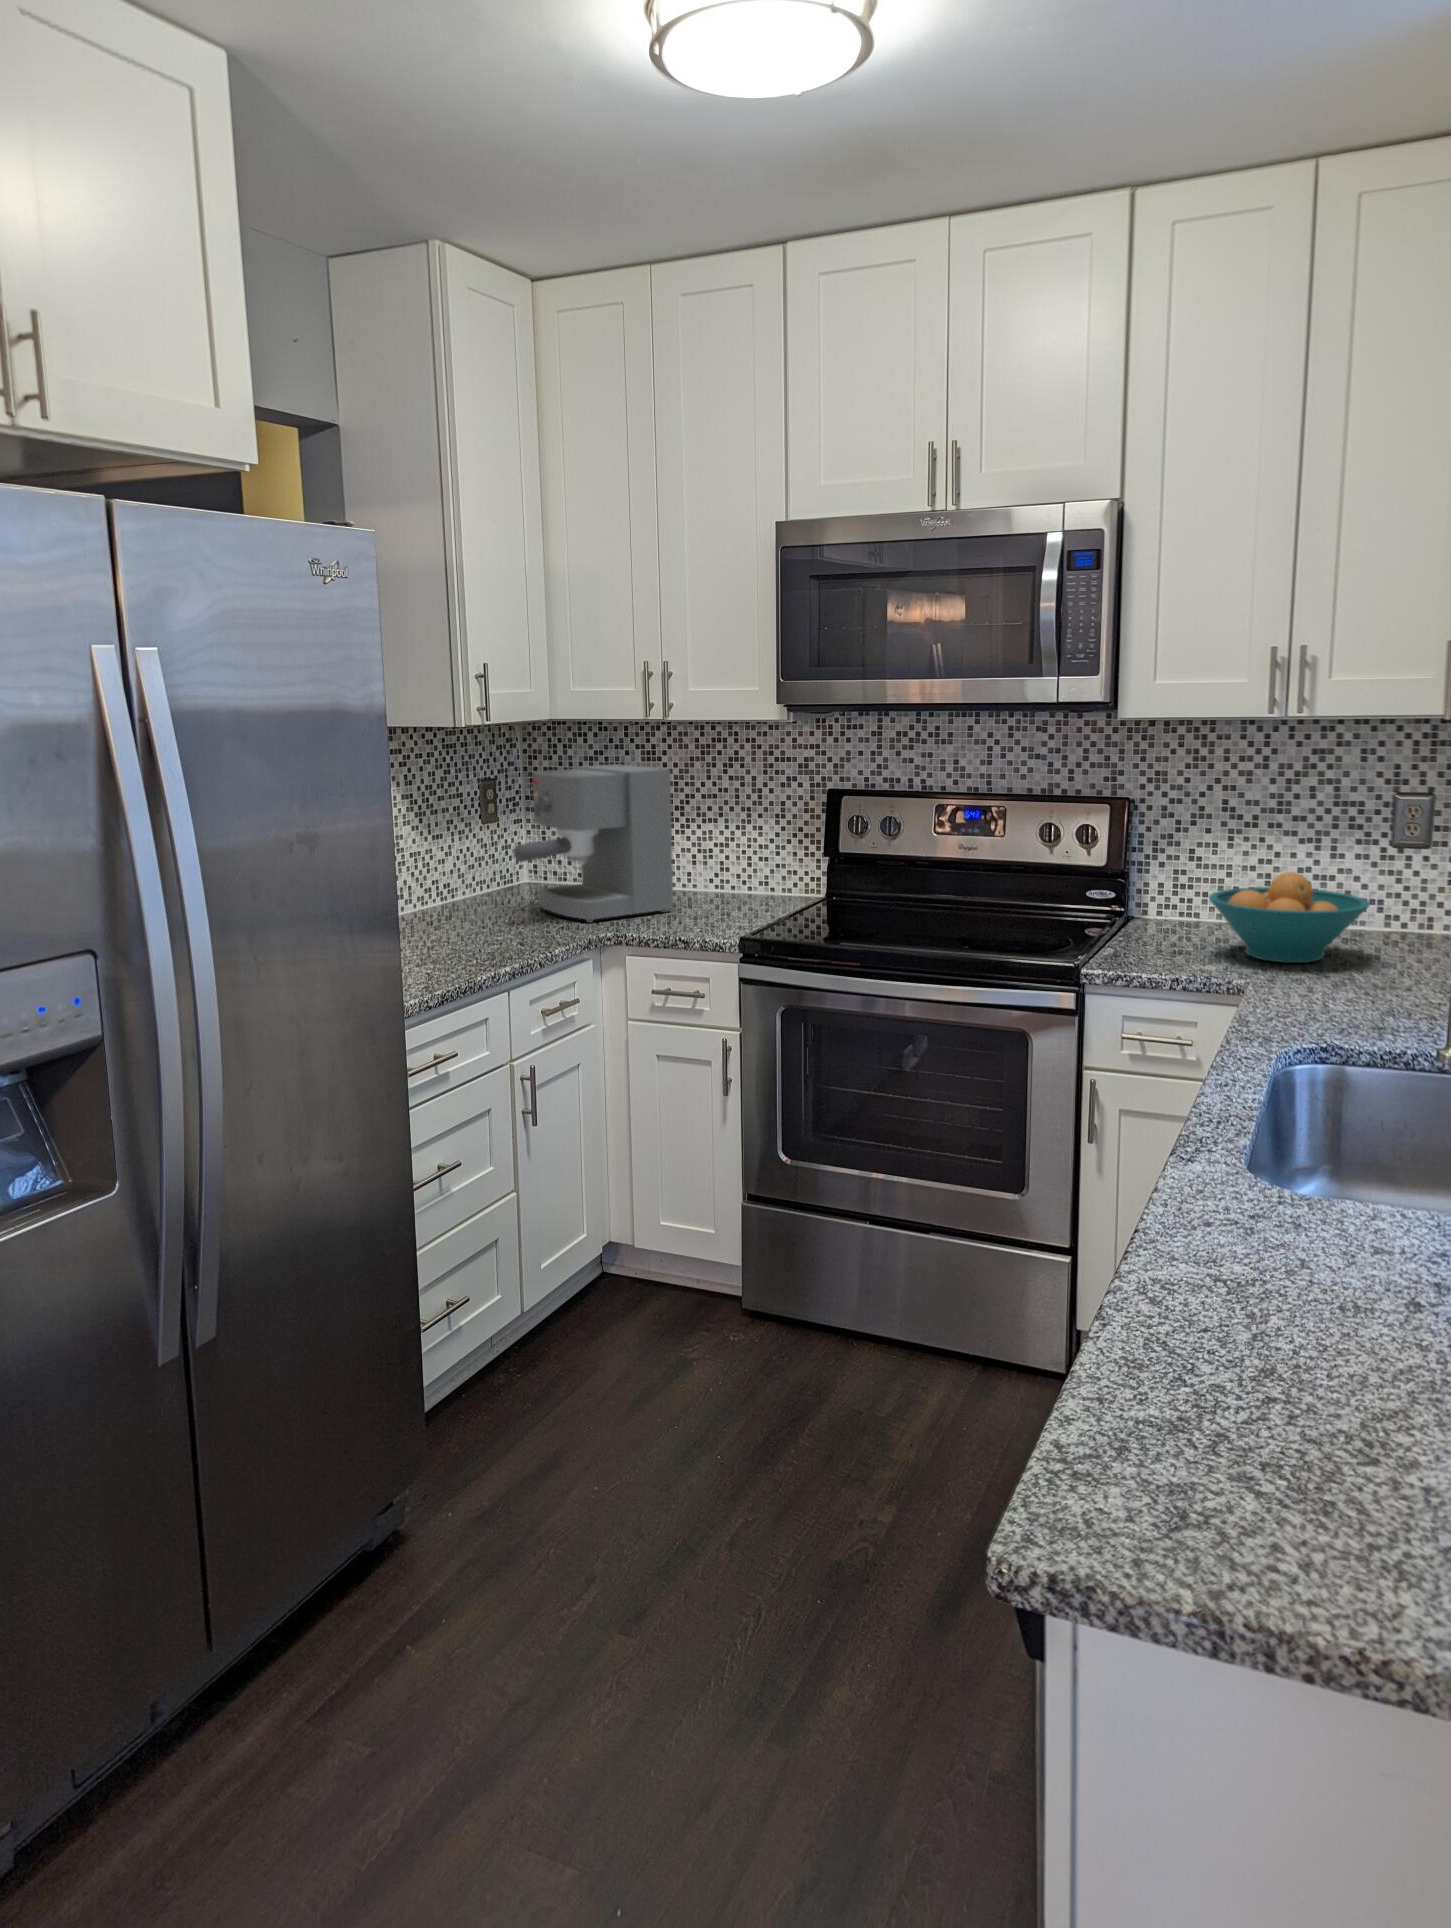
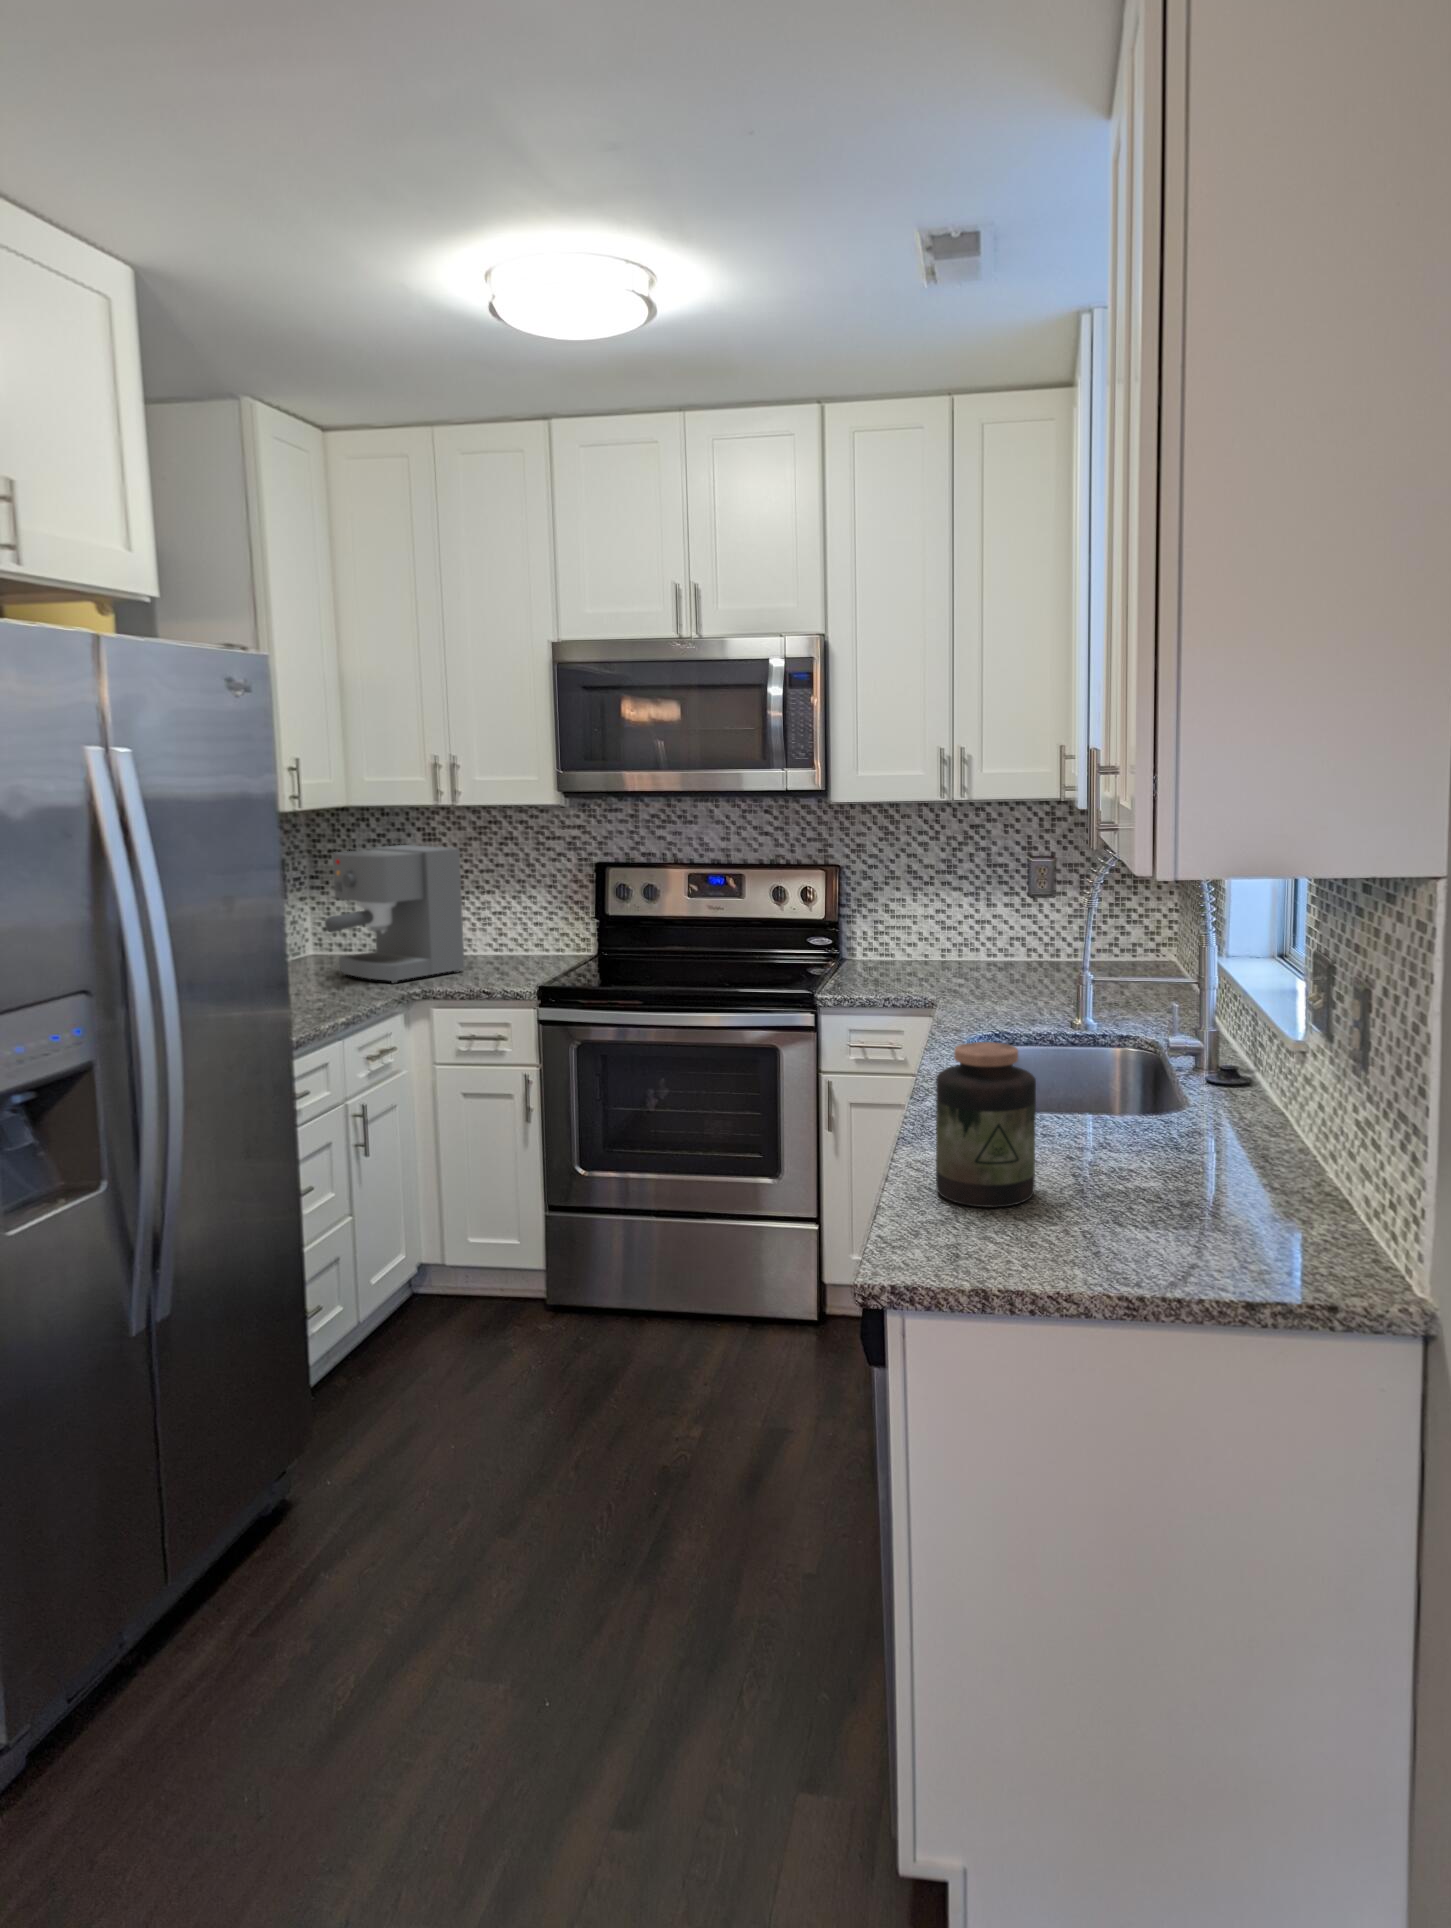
fruit bowl: present [1209,872,1370,963] -> none [905,917,1018,984]
jar: none [1173,1110,1362,1403] -> present [936,1042,1036,1207]

